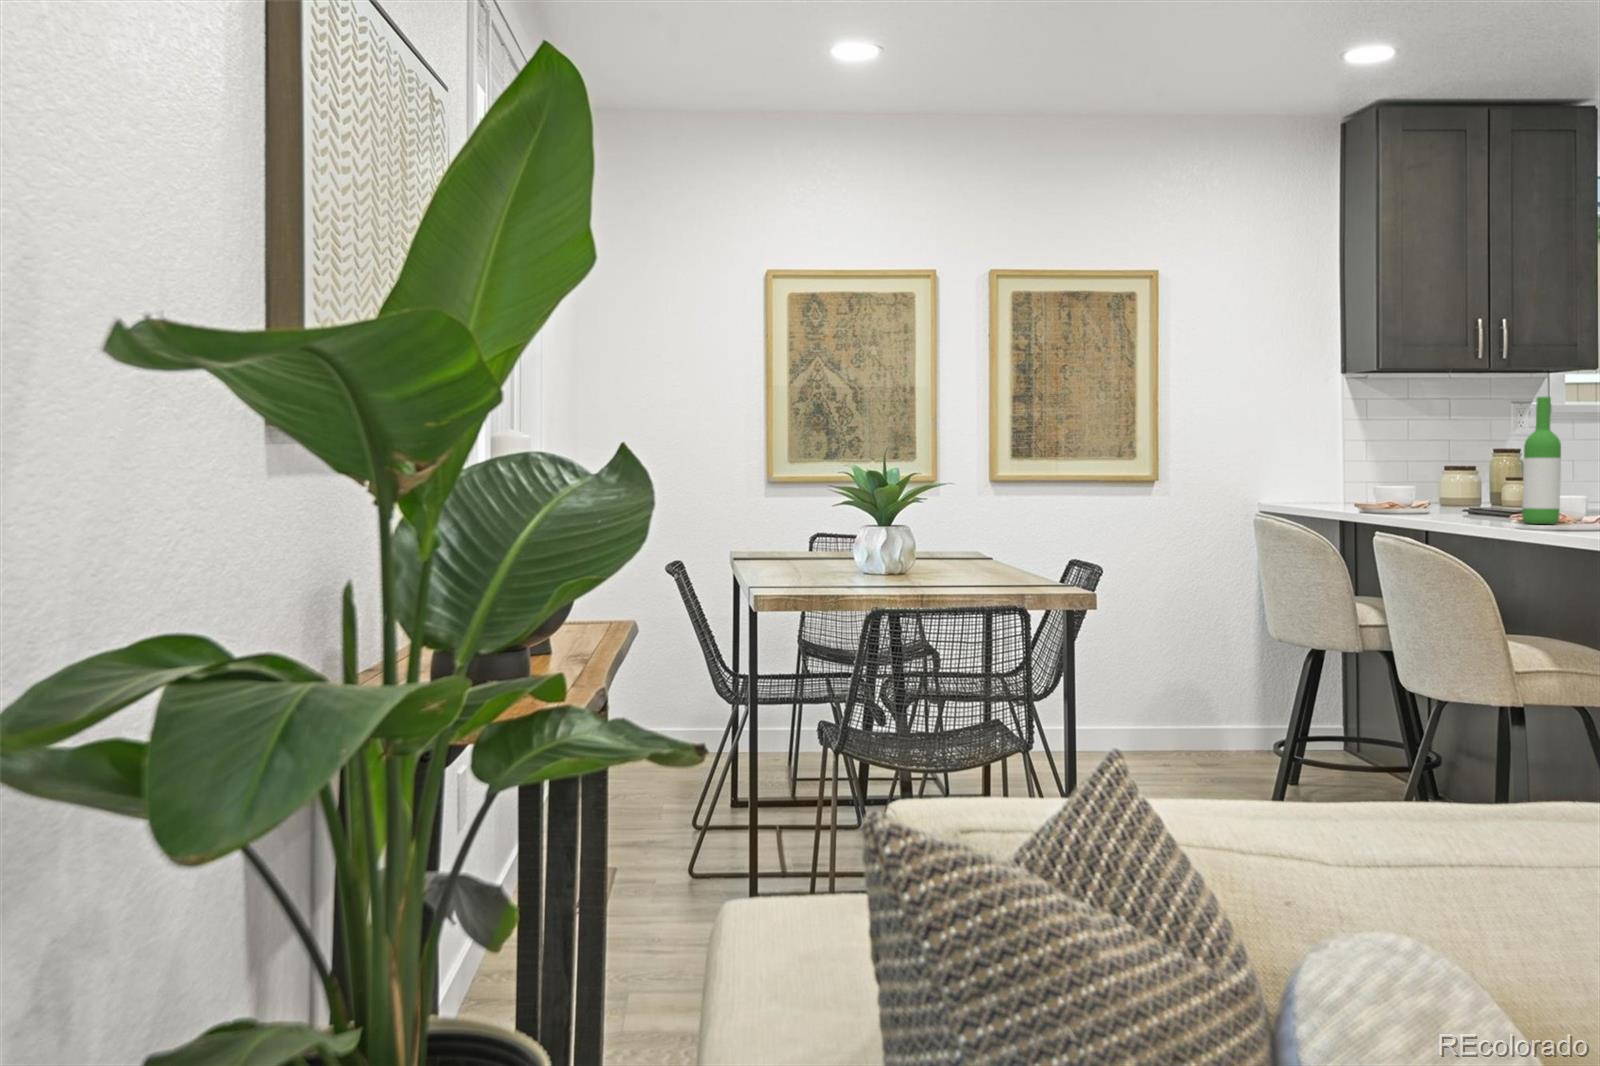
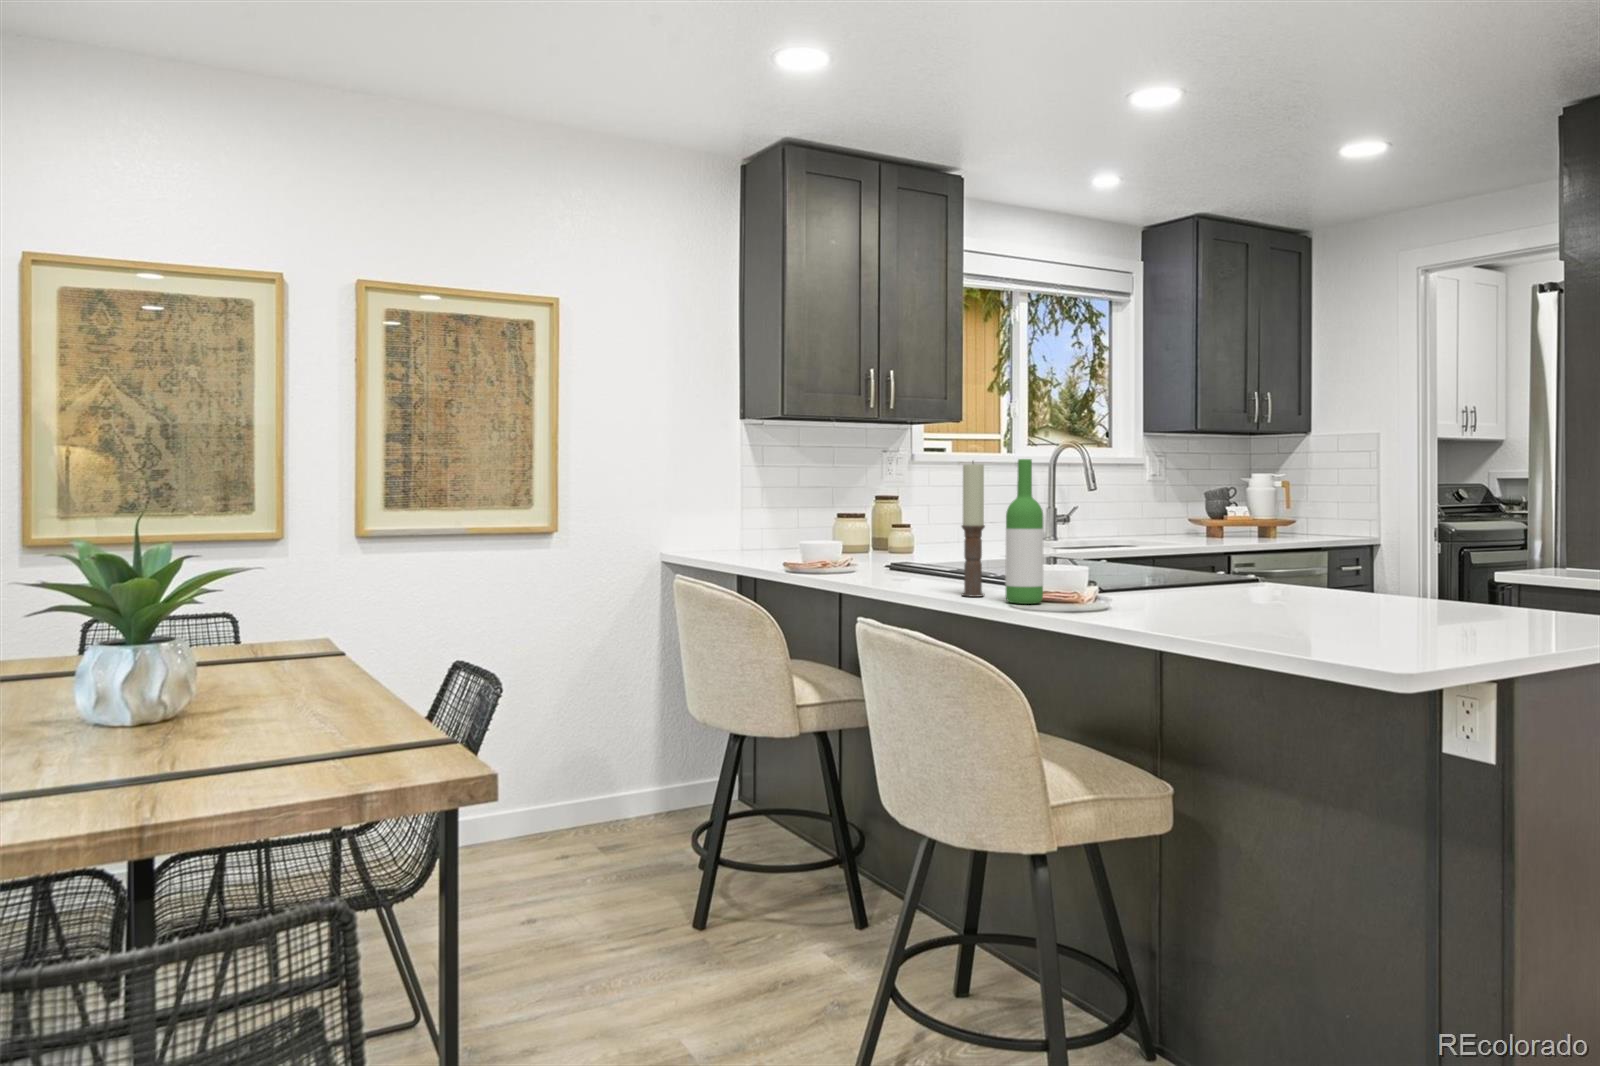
candle: none [1490,400,1515,521] -> present [962,463,985,597]

